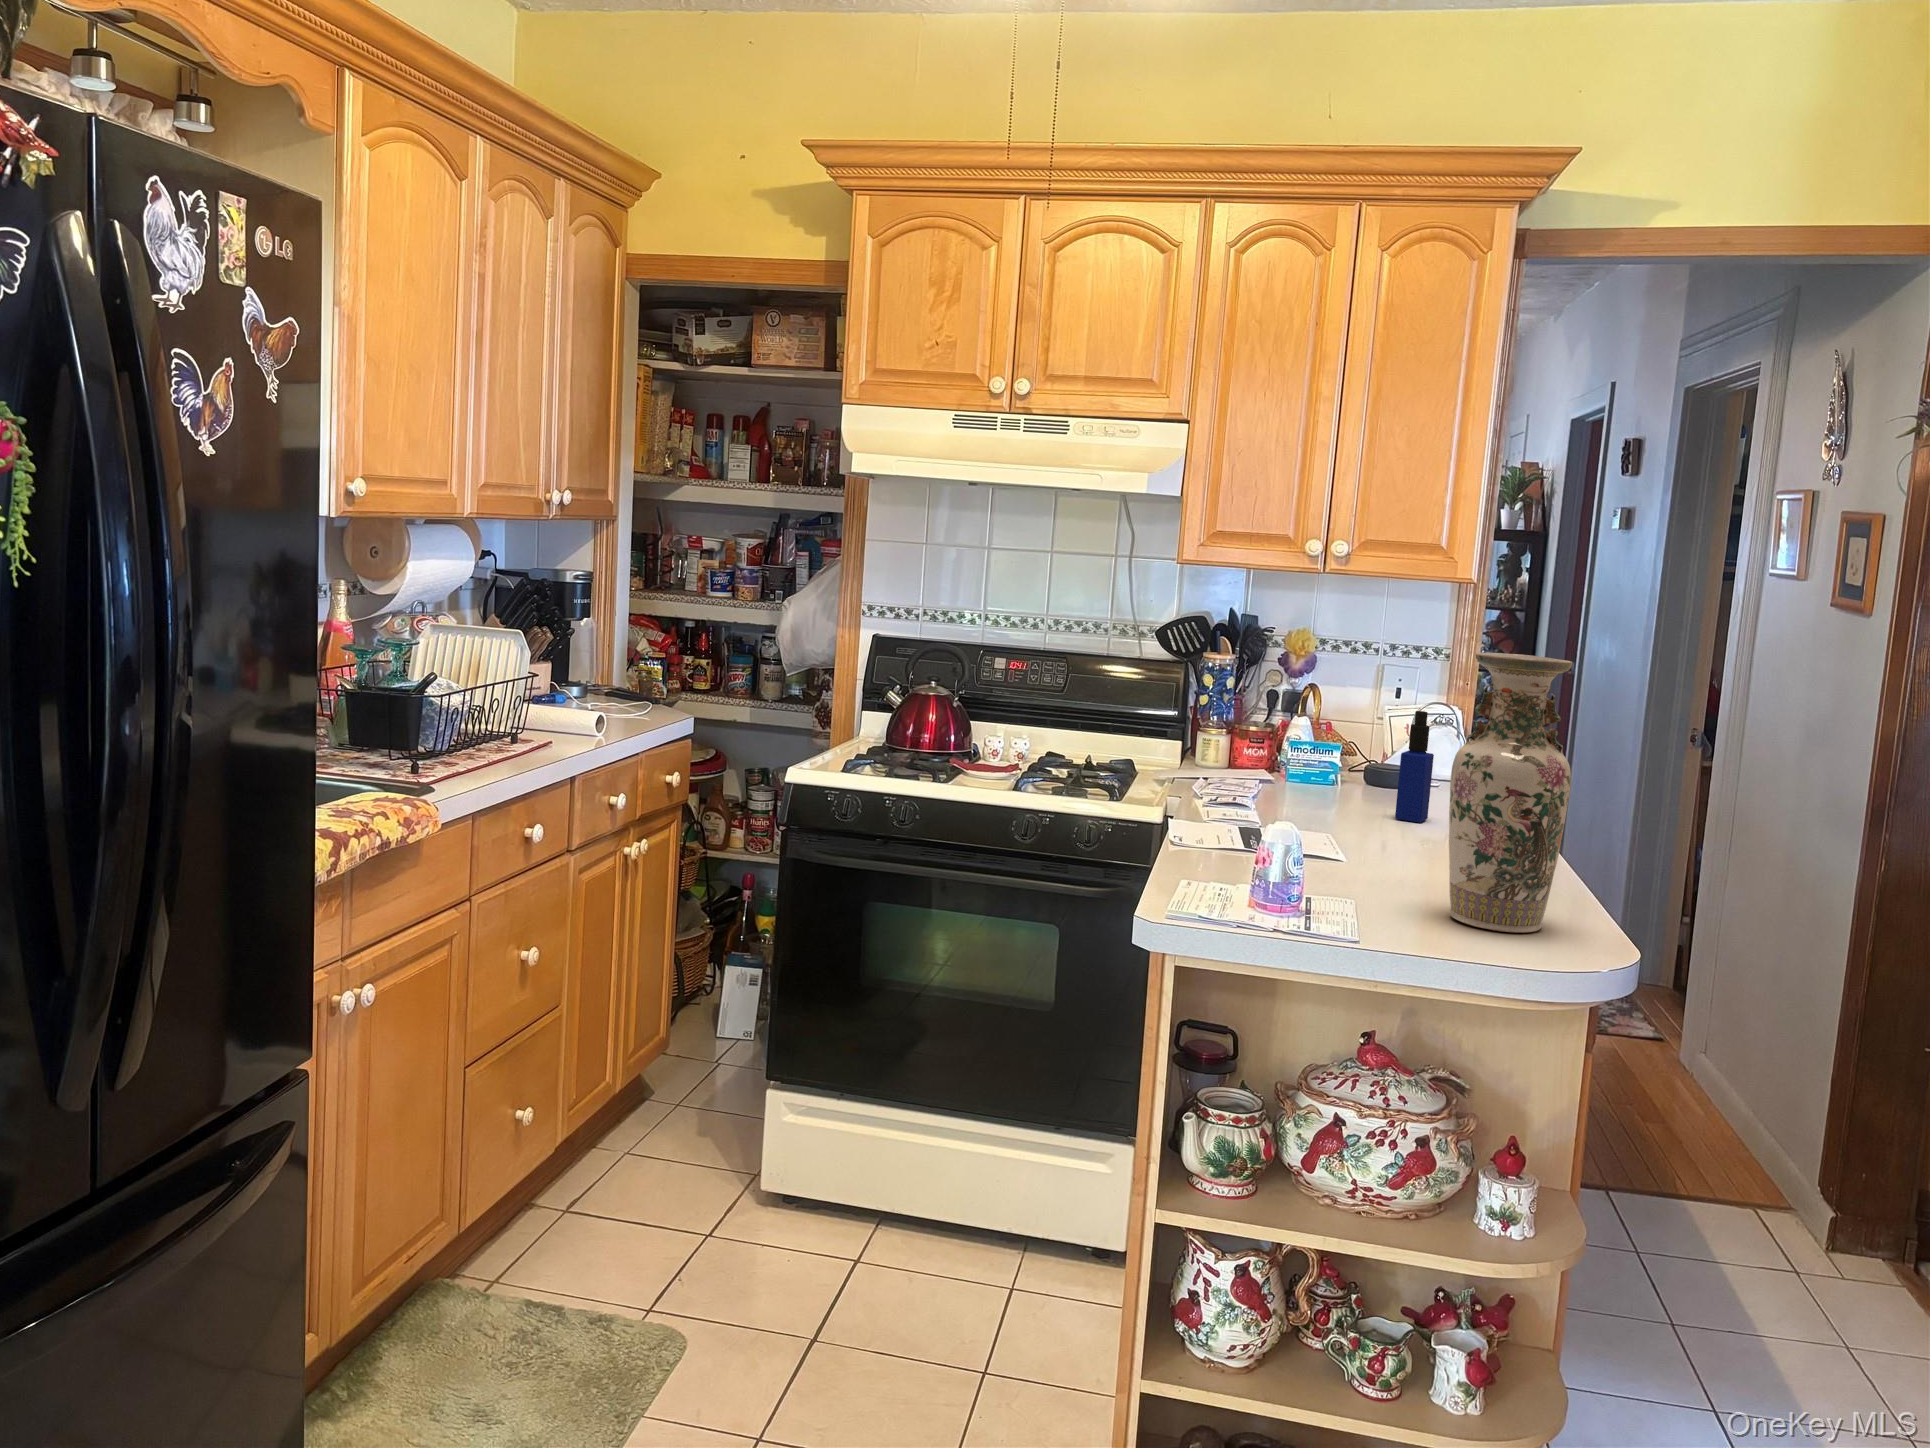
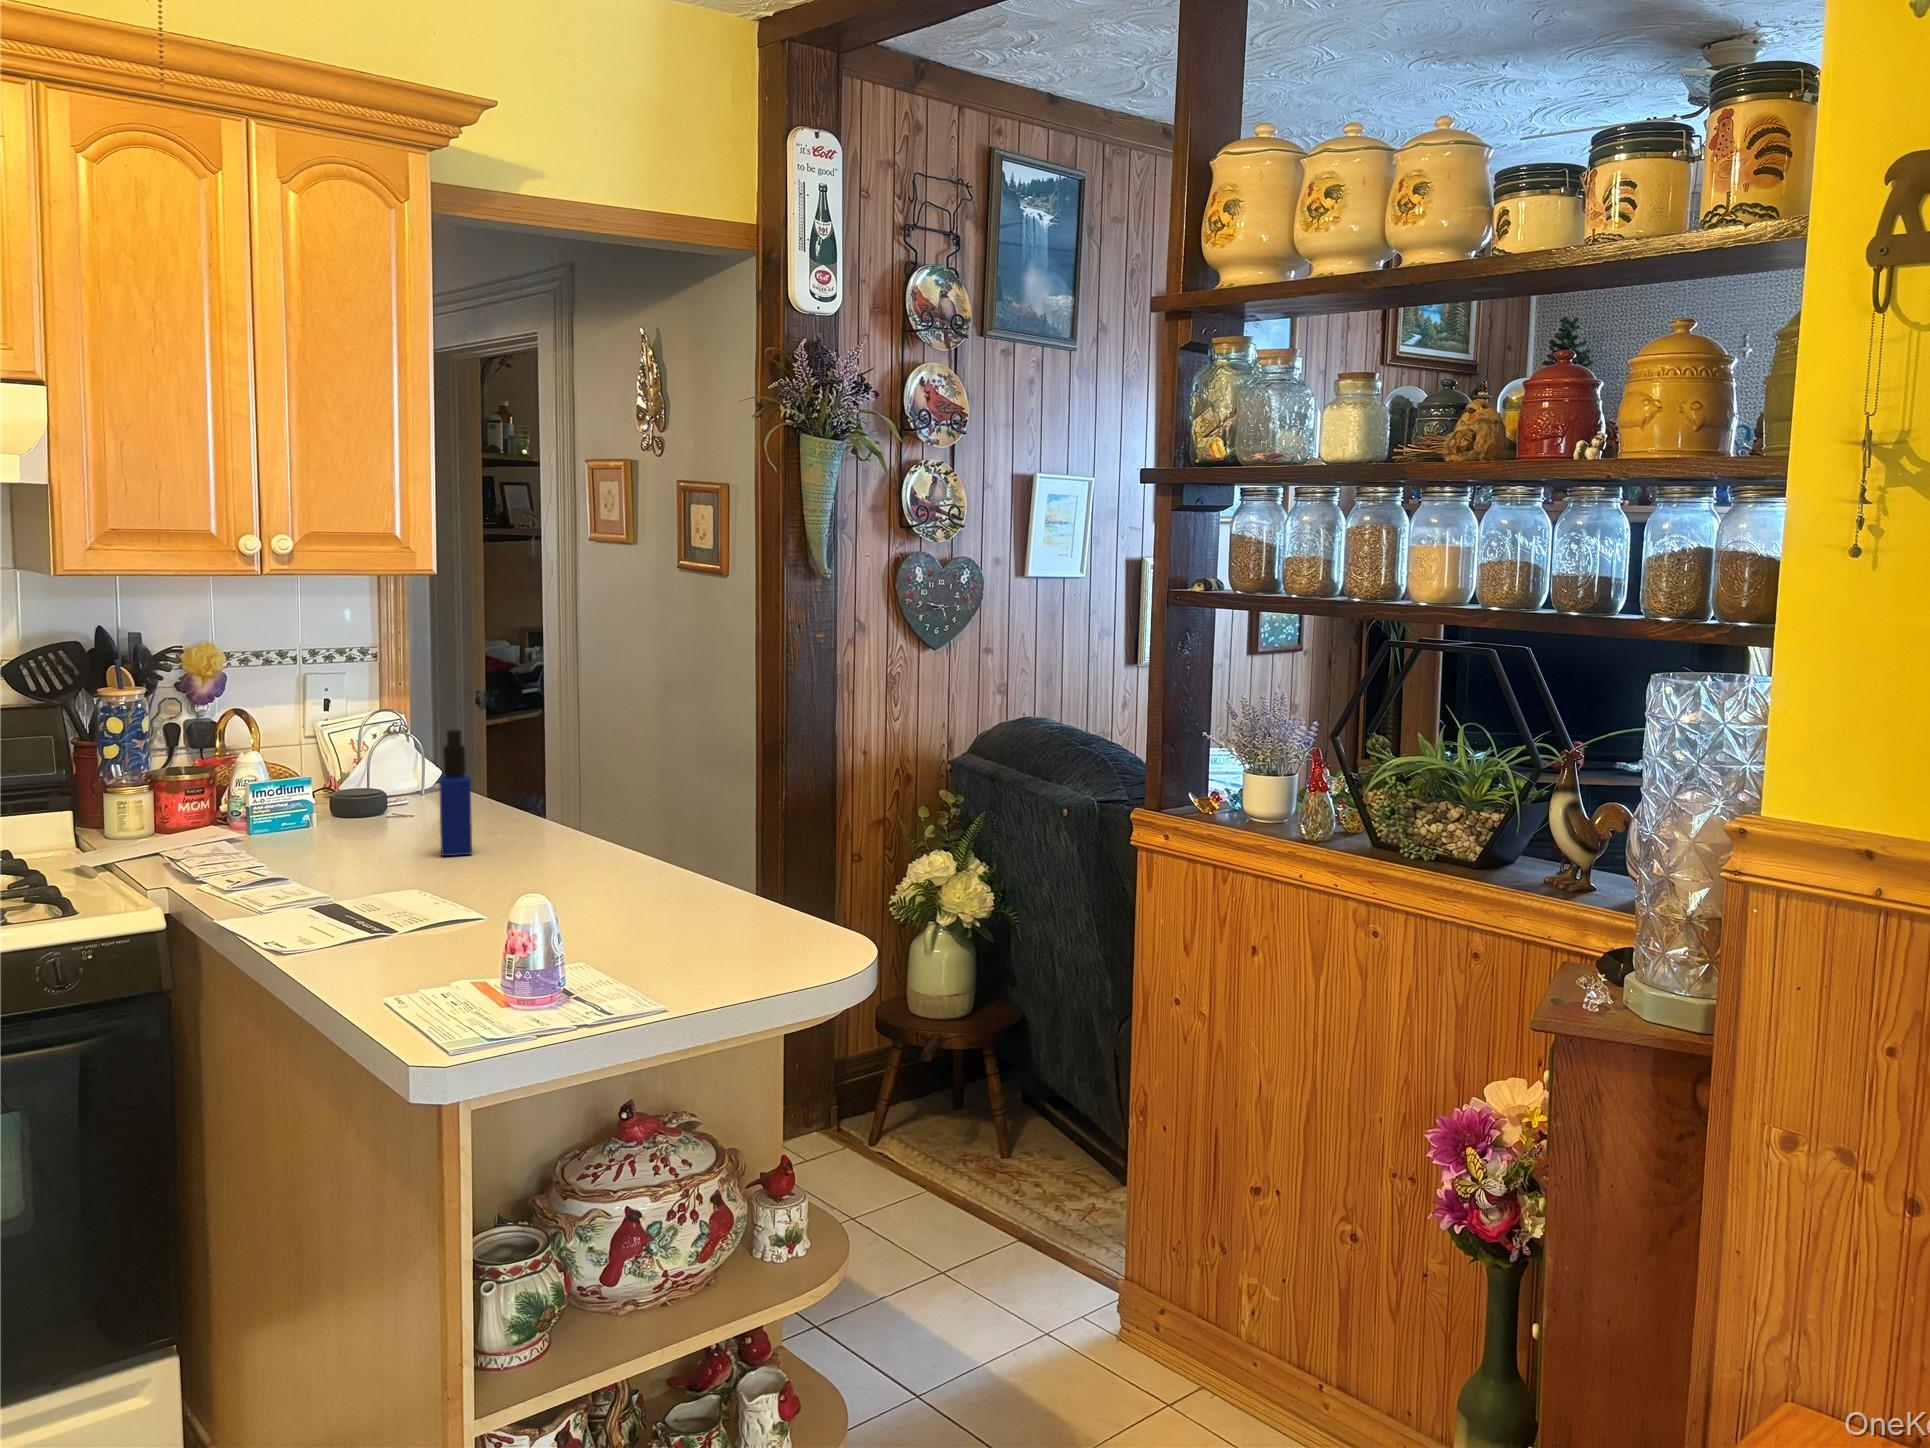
vase: present [1449,653,1572,933] -> none [671,671,788,961]

